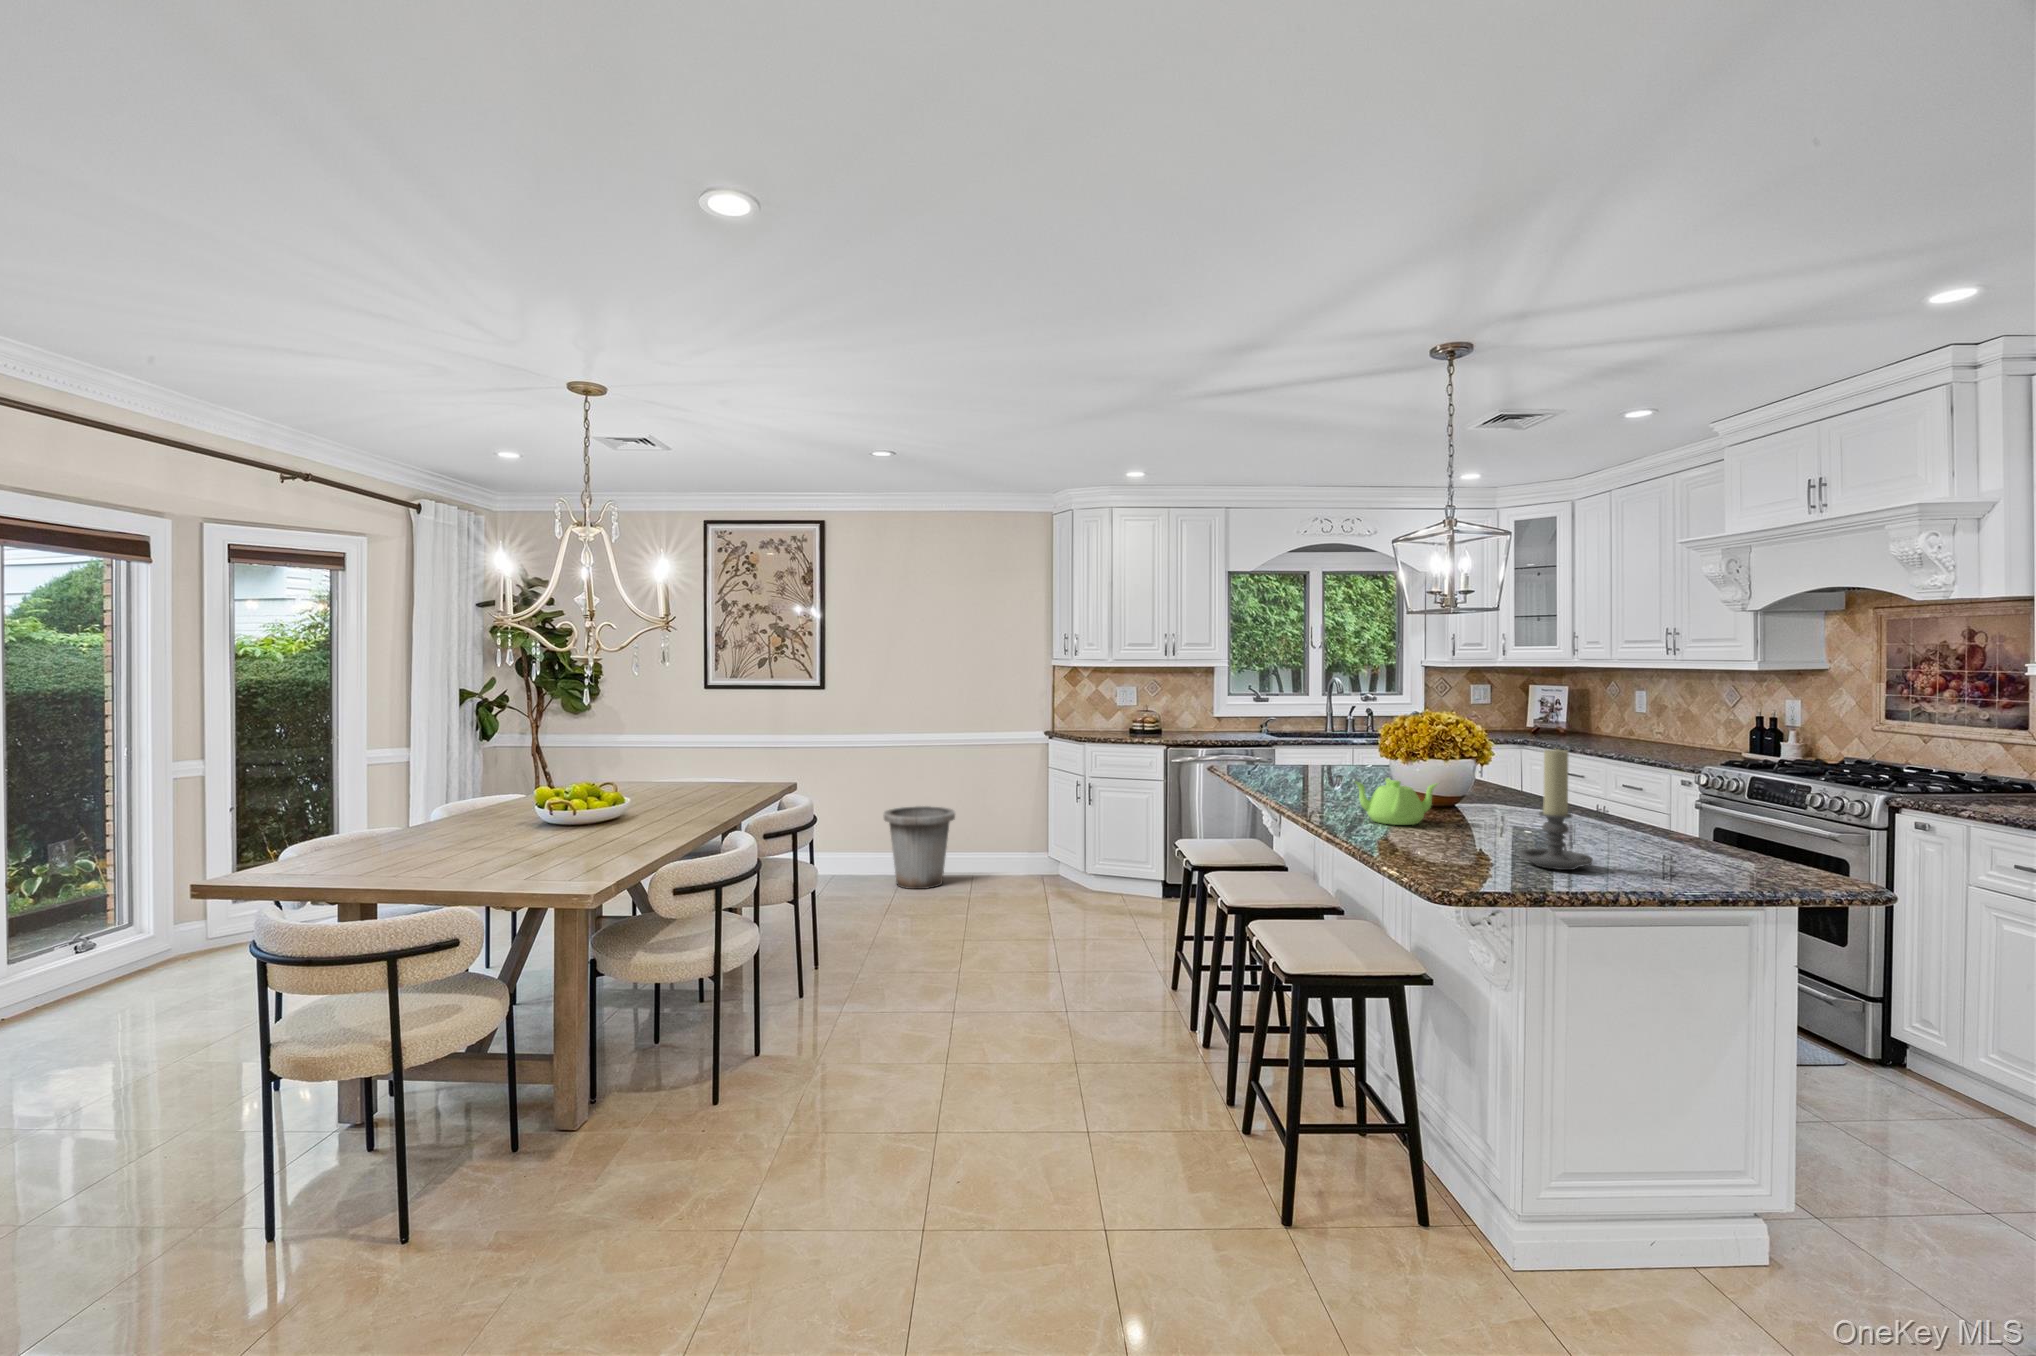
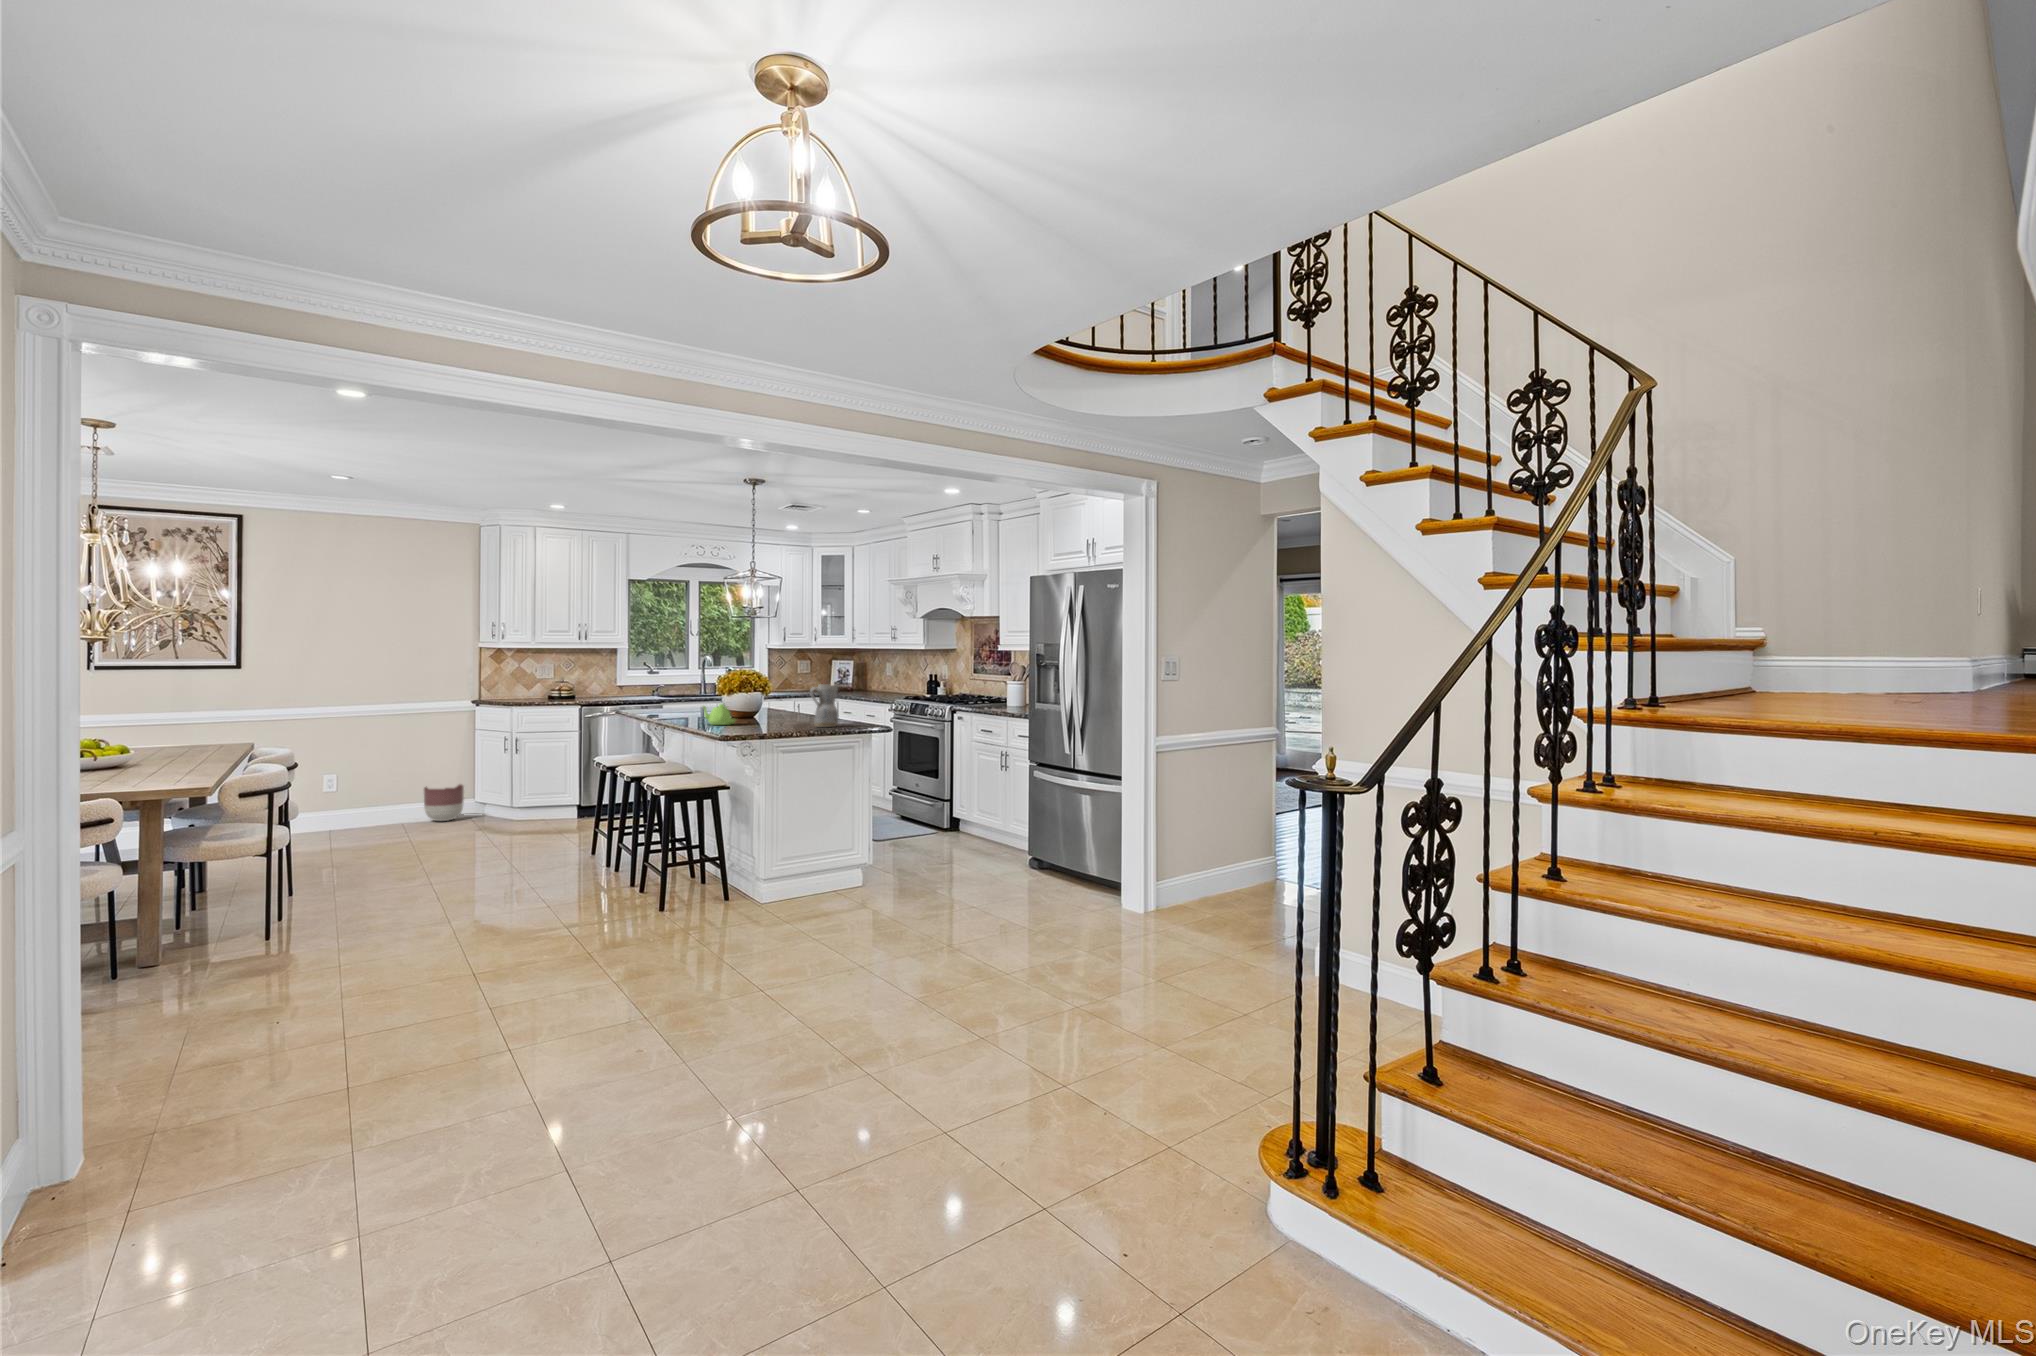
candle holder: present [1519,749,1593,870] -> none [767,680,795,731]
ceramic pitcher: none [1616,755,1695,860] -> present [810,684,839,727]
trash can: present [884,806,955,889] -> none [317,767,392,835]
planter: none [989,834,1030,881] -> present [424,785,464,821]

